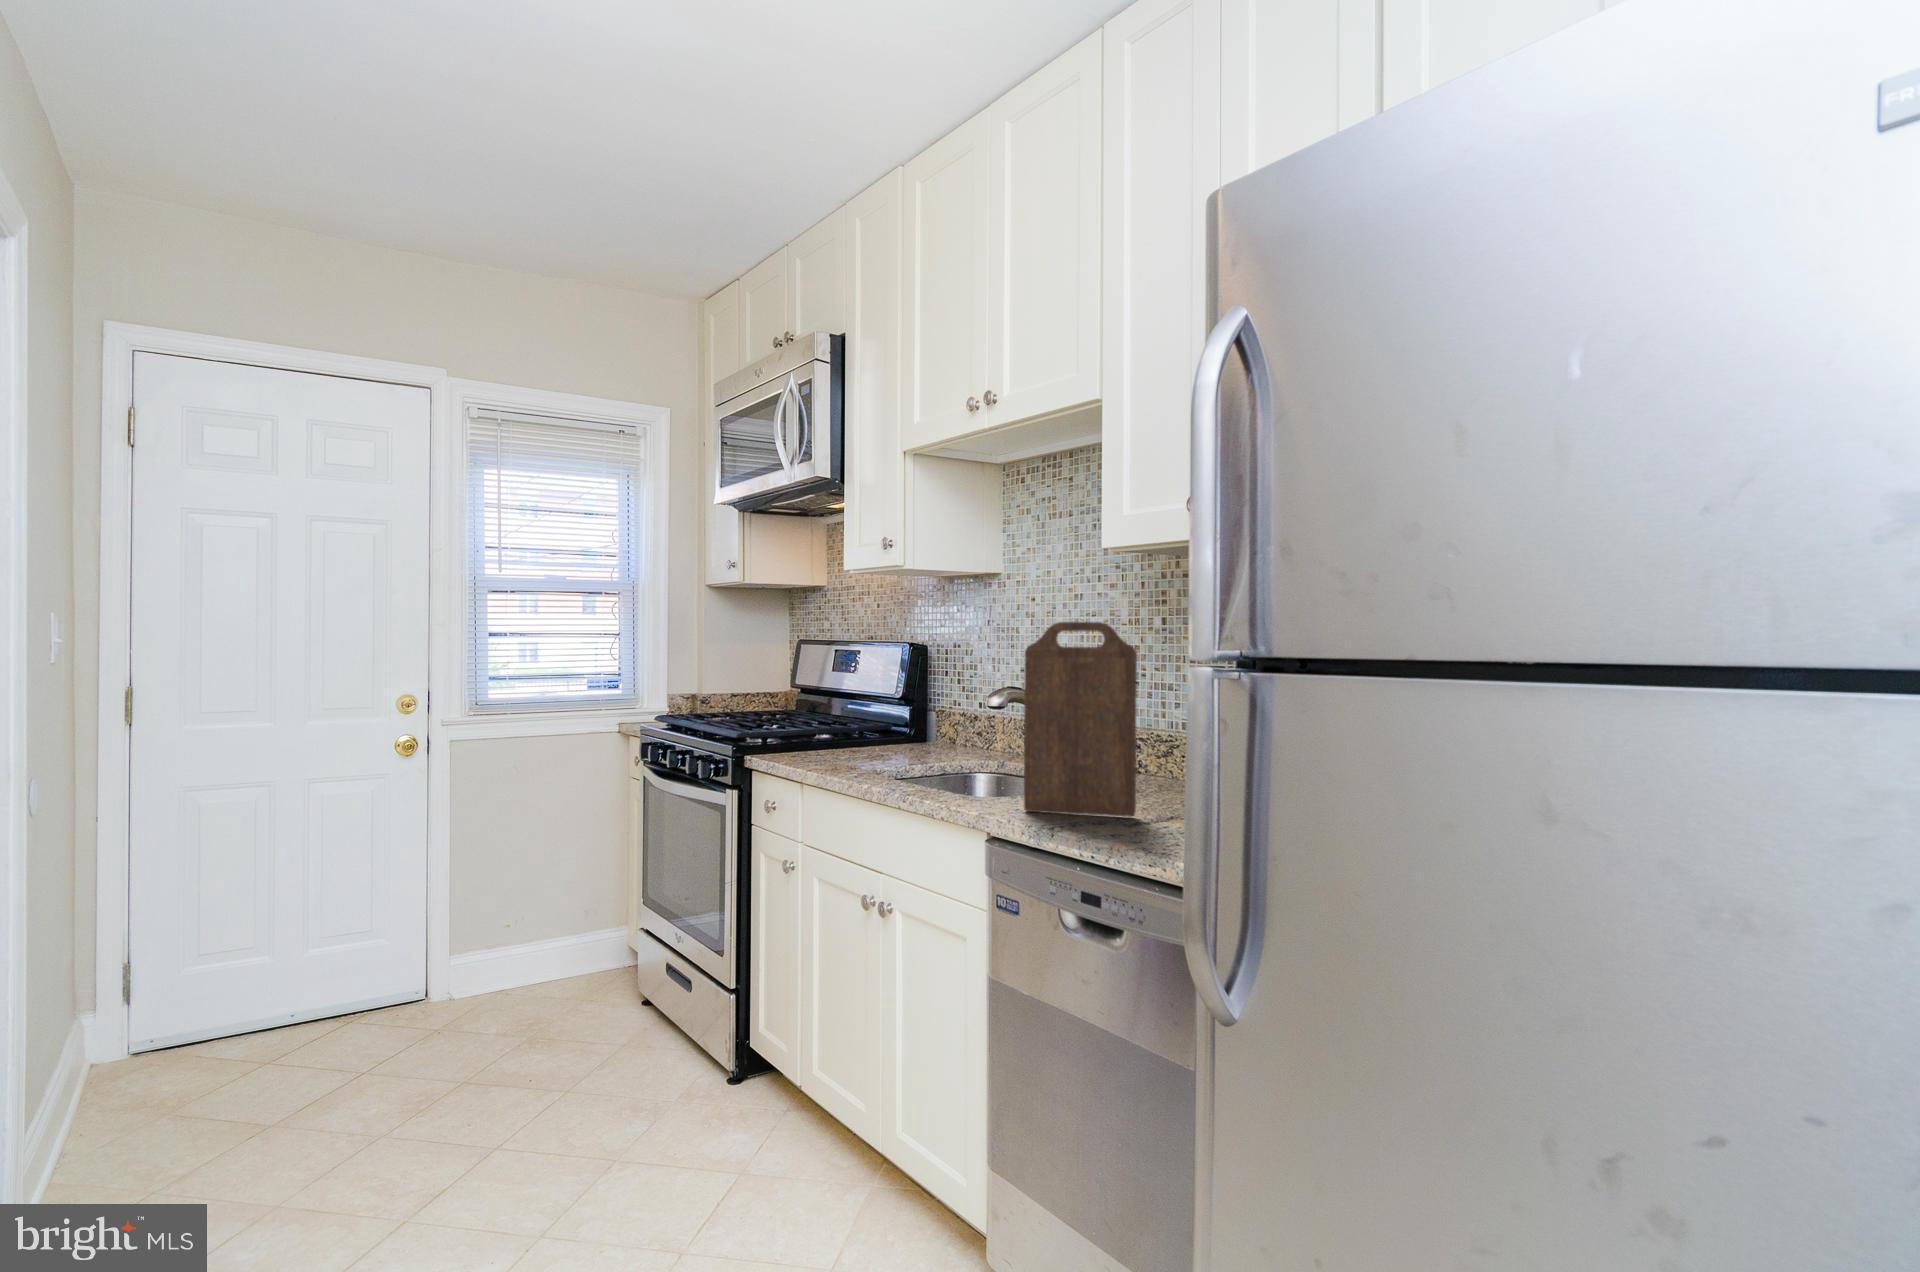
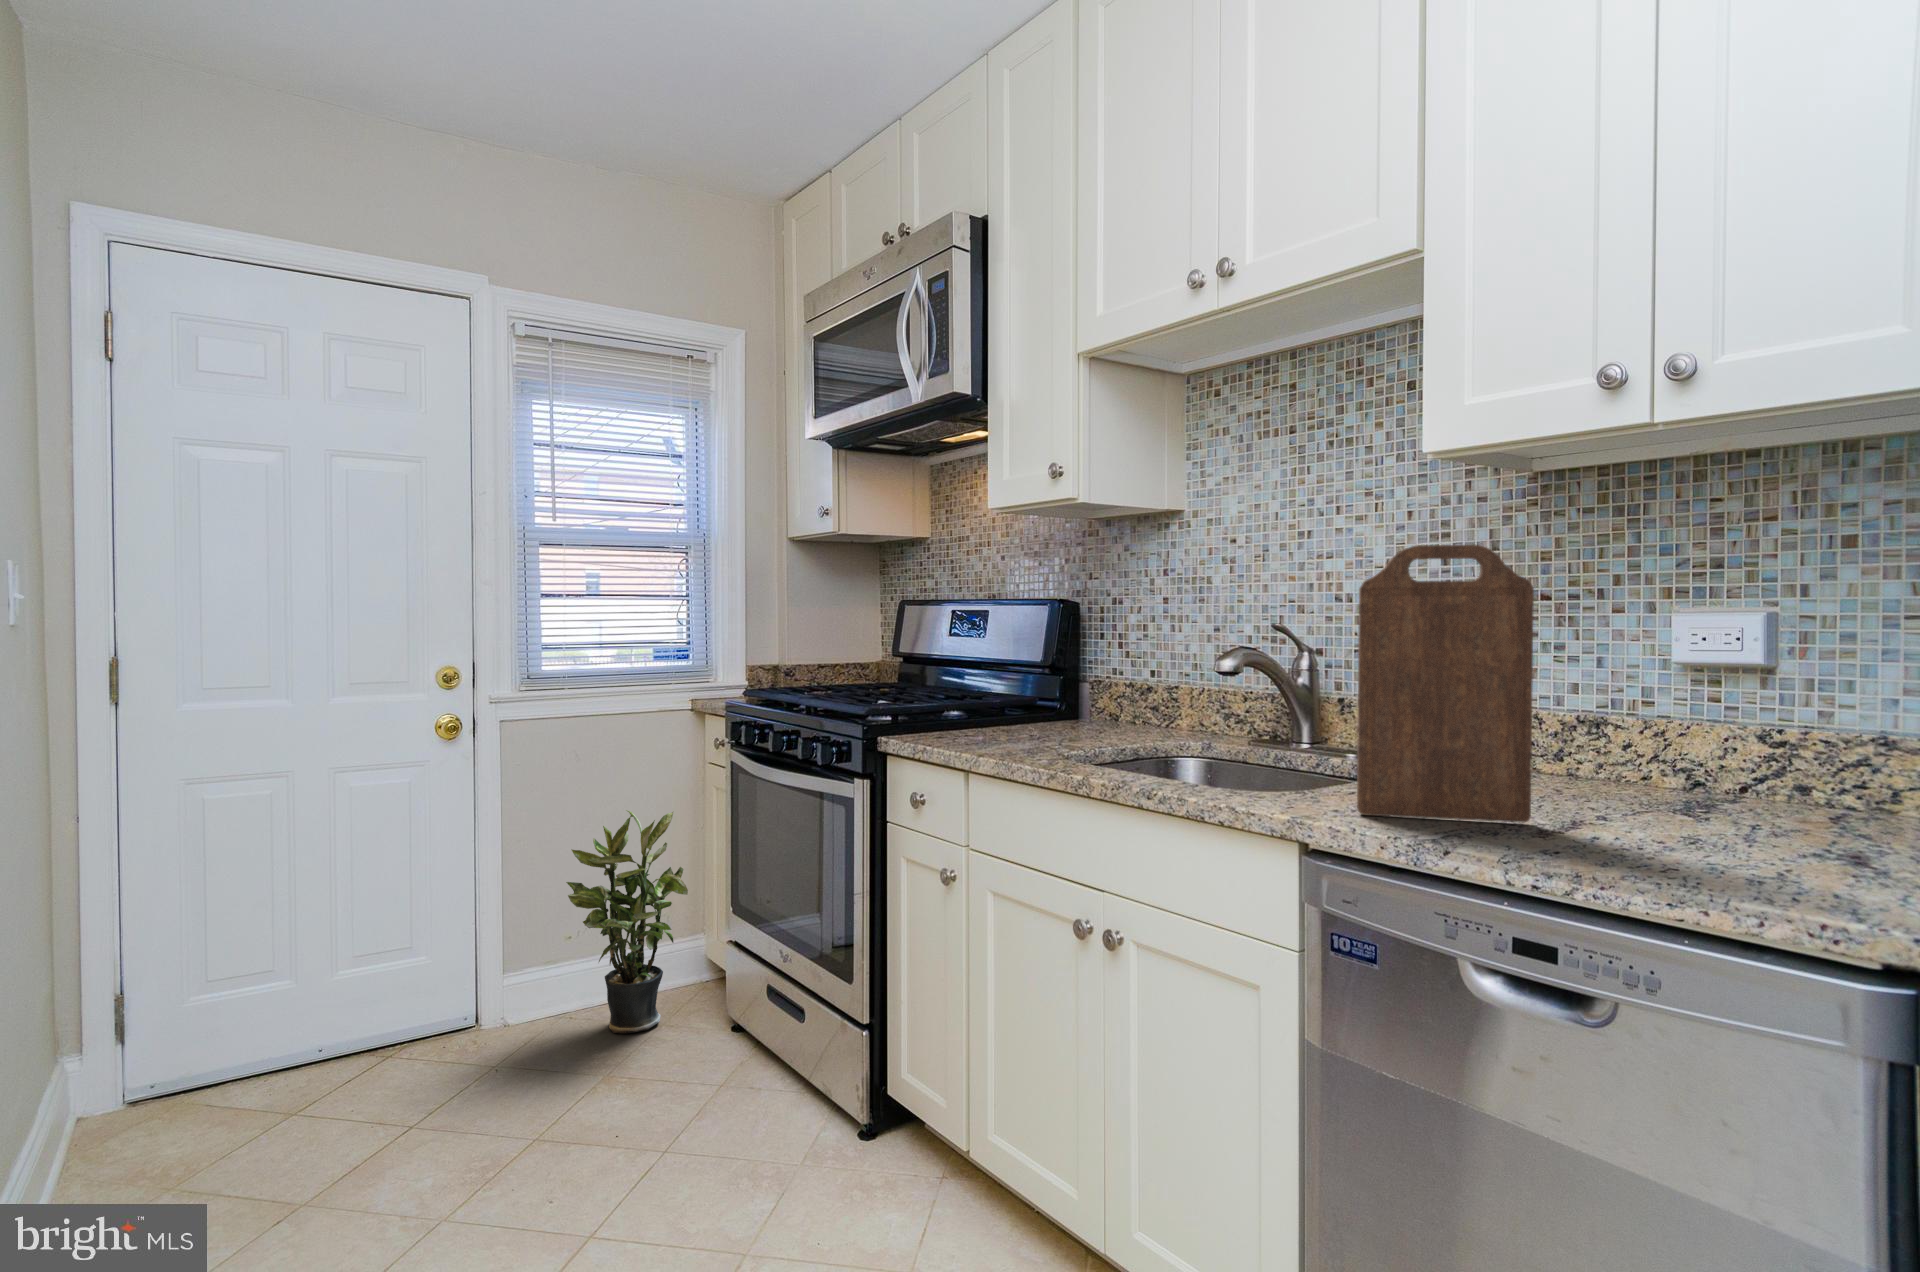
potted plant: none [502,817,608,1006] -> present [566,810,688,1033]

